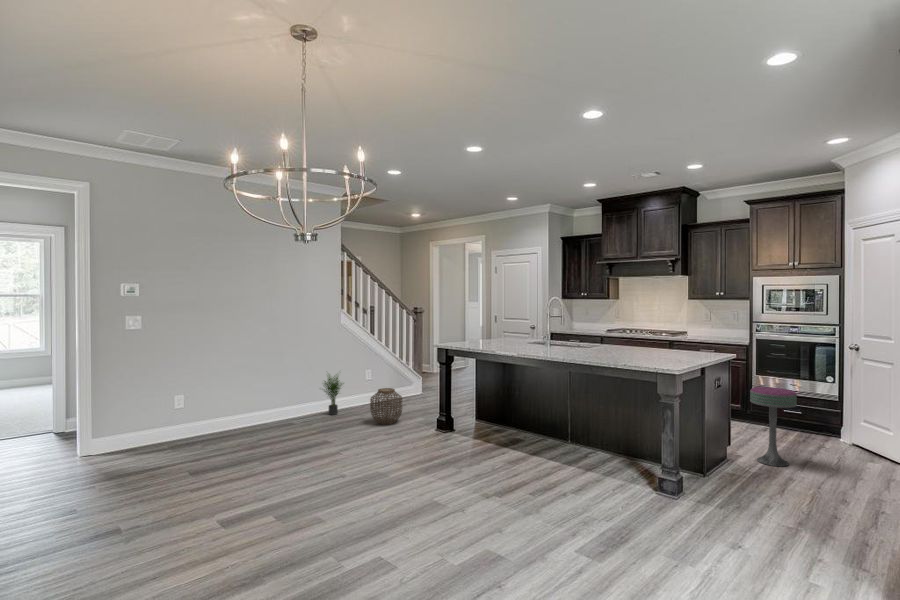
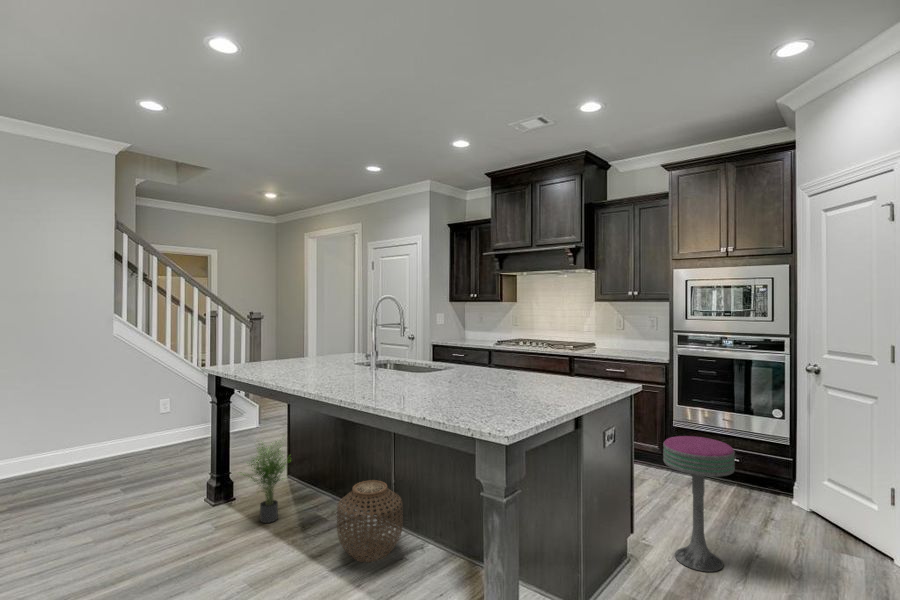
potted plant: present [325,375,342,415] -> present [240,444,286,523]
woven basket: present [370,388,402,425] -> present [337,480,403,562]

